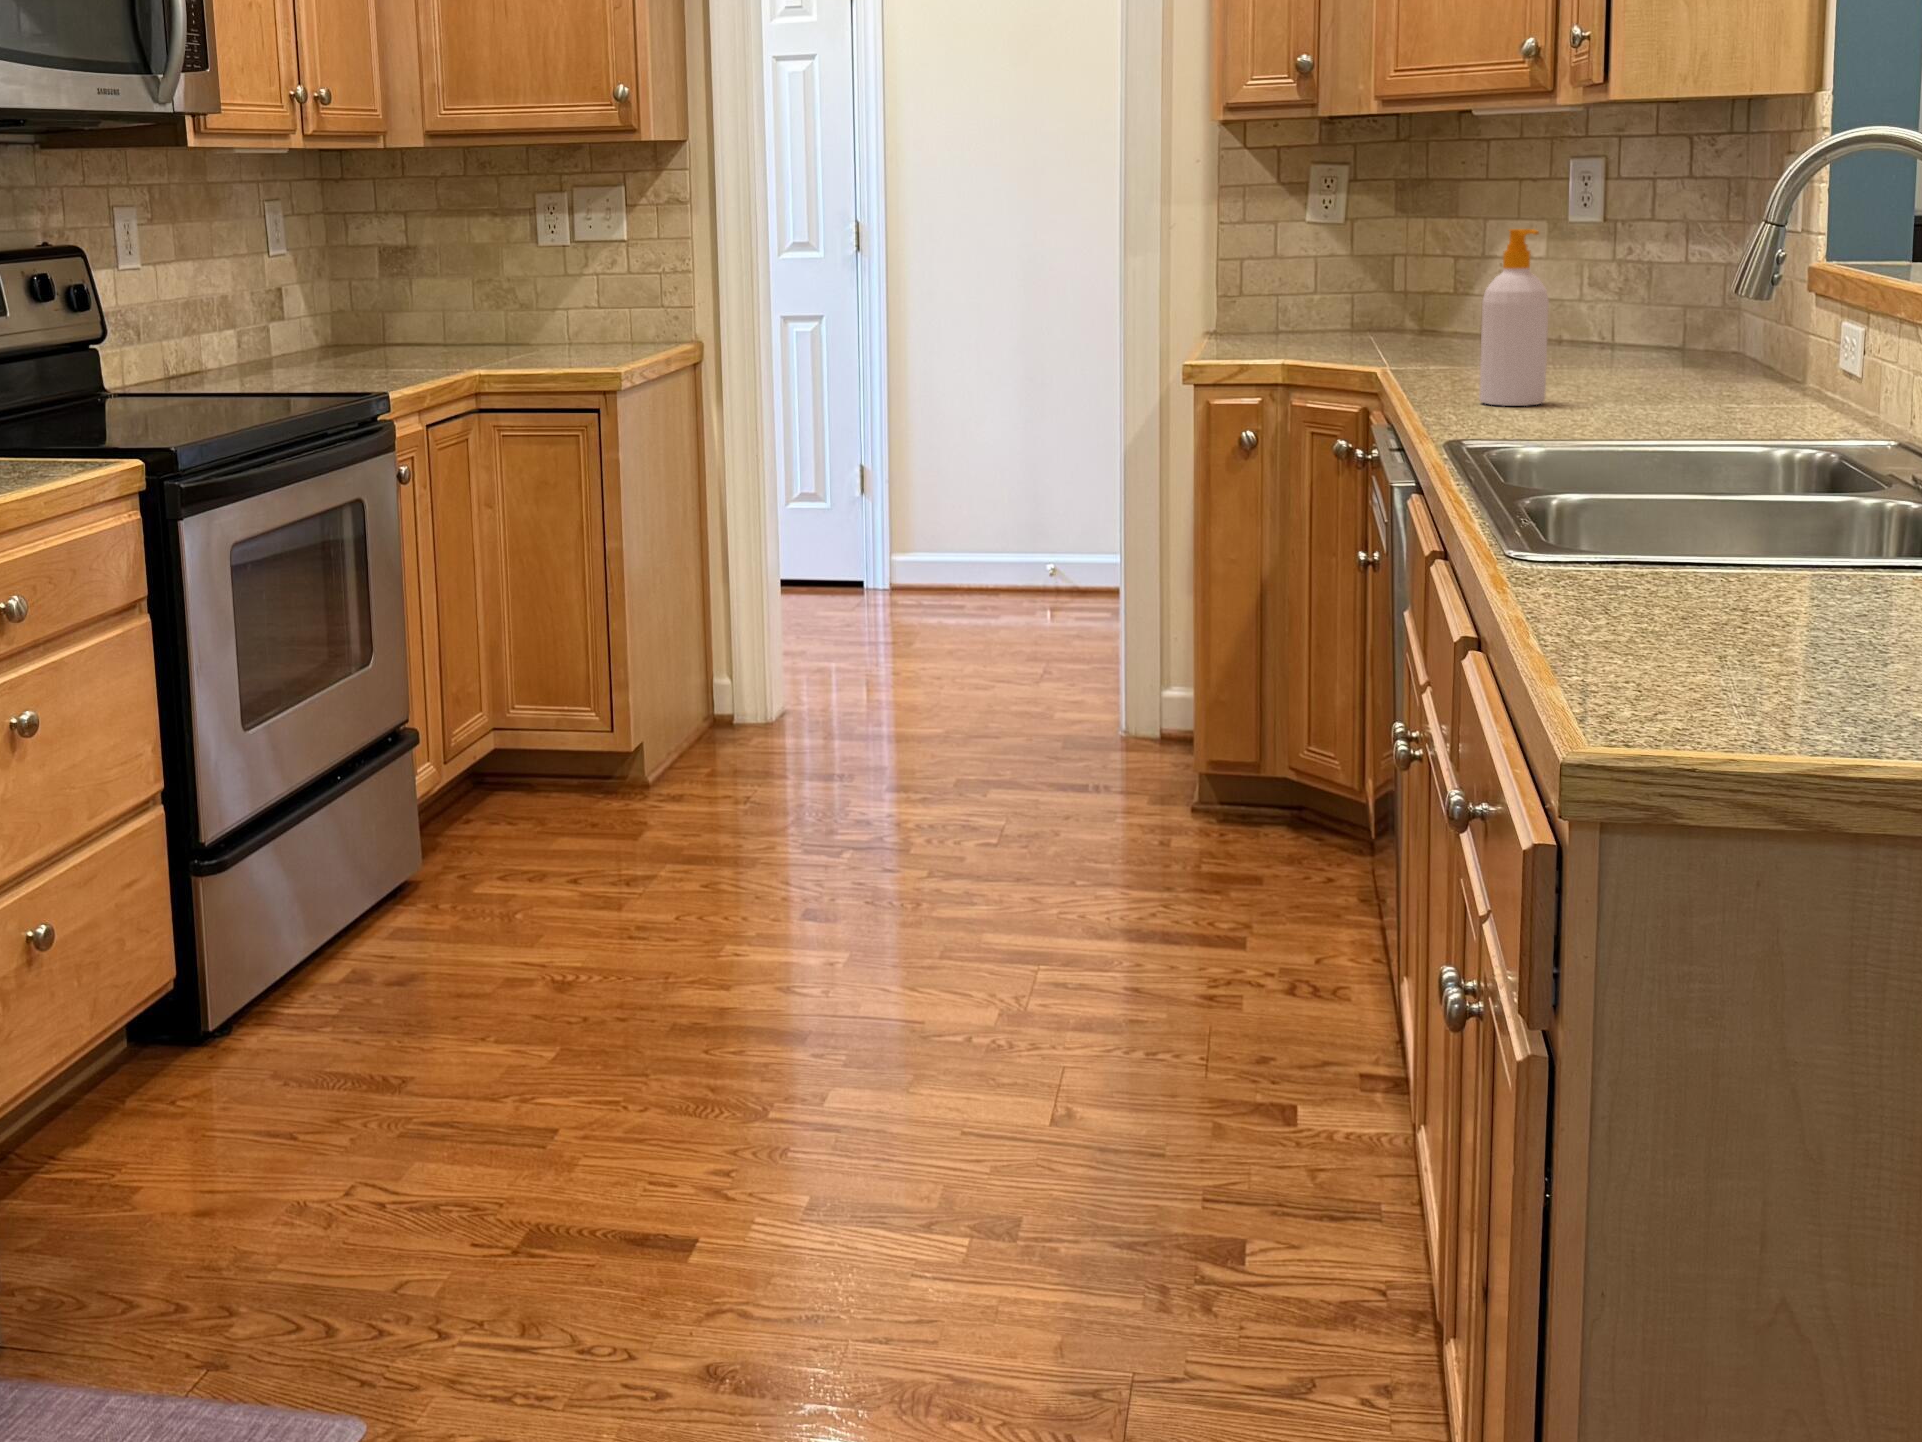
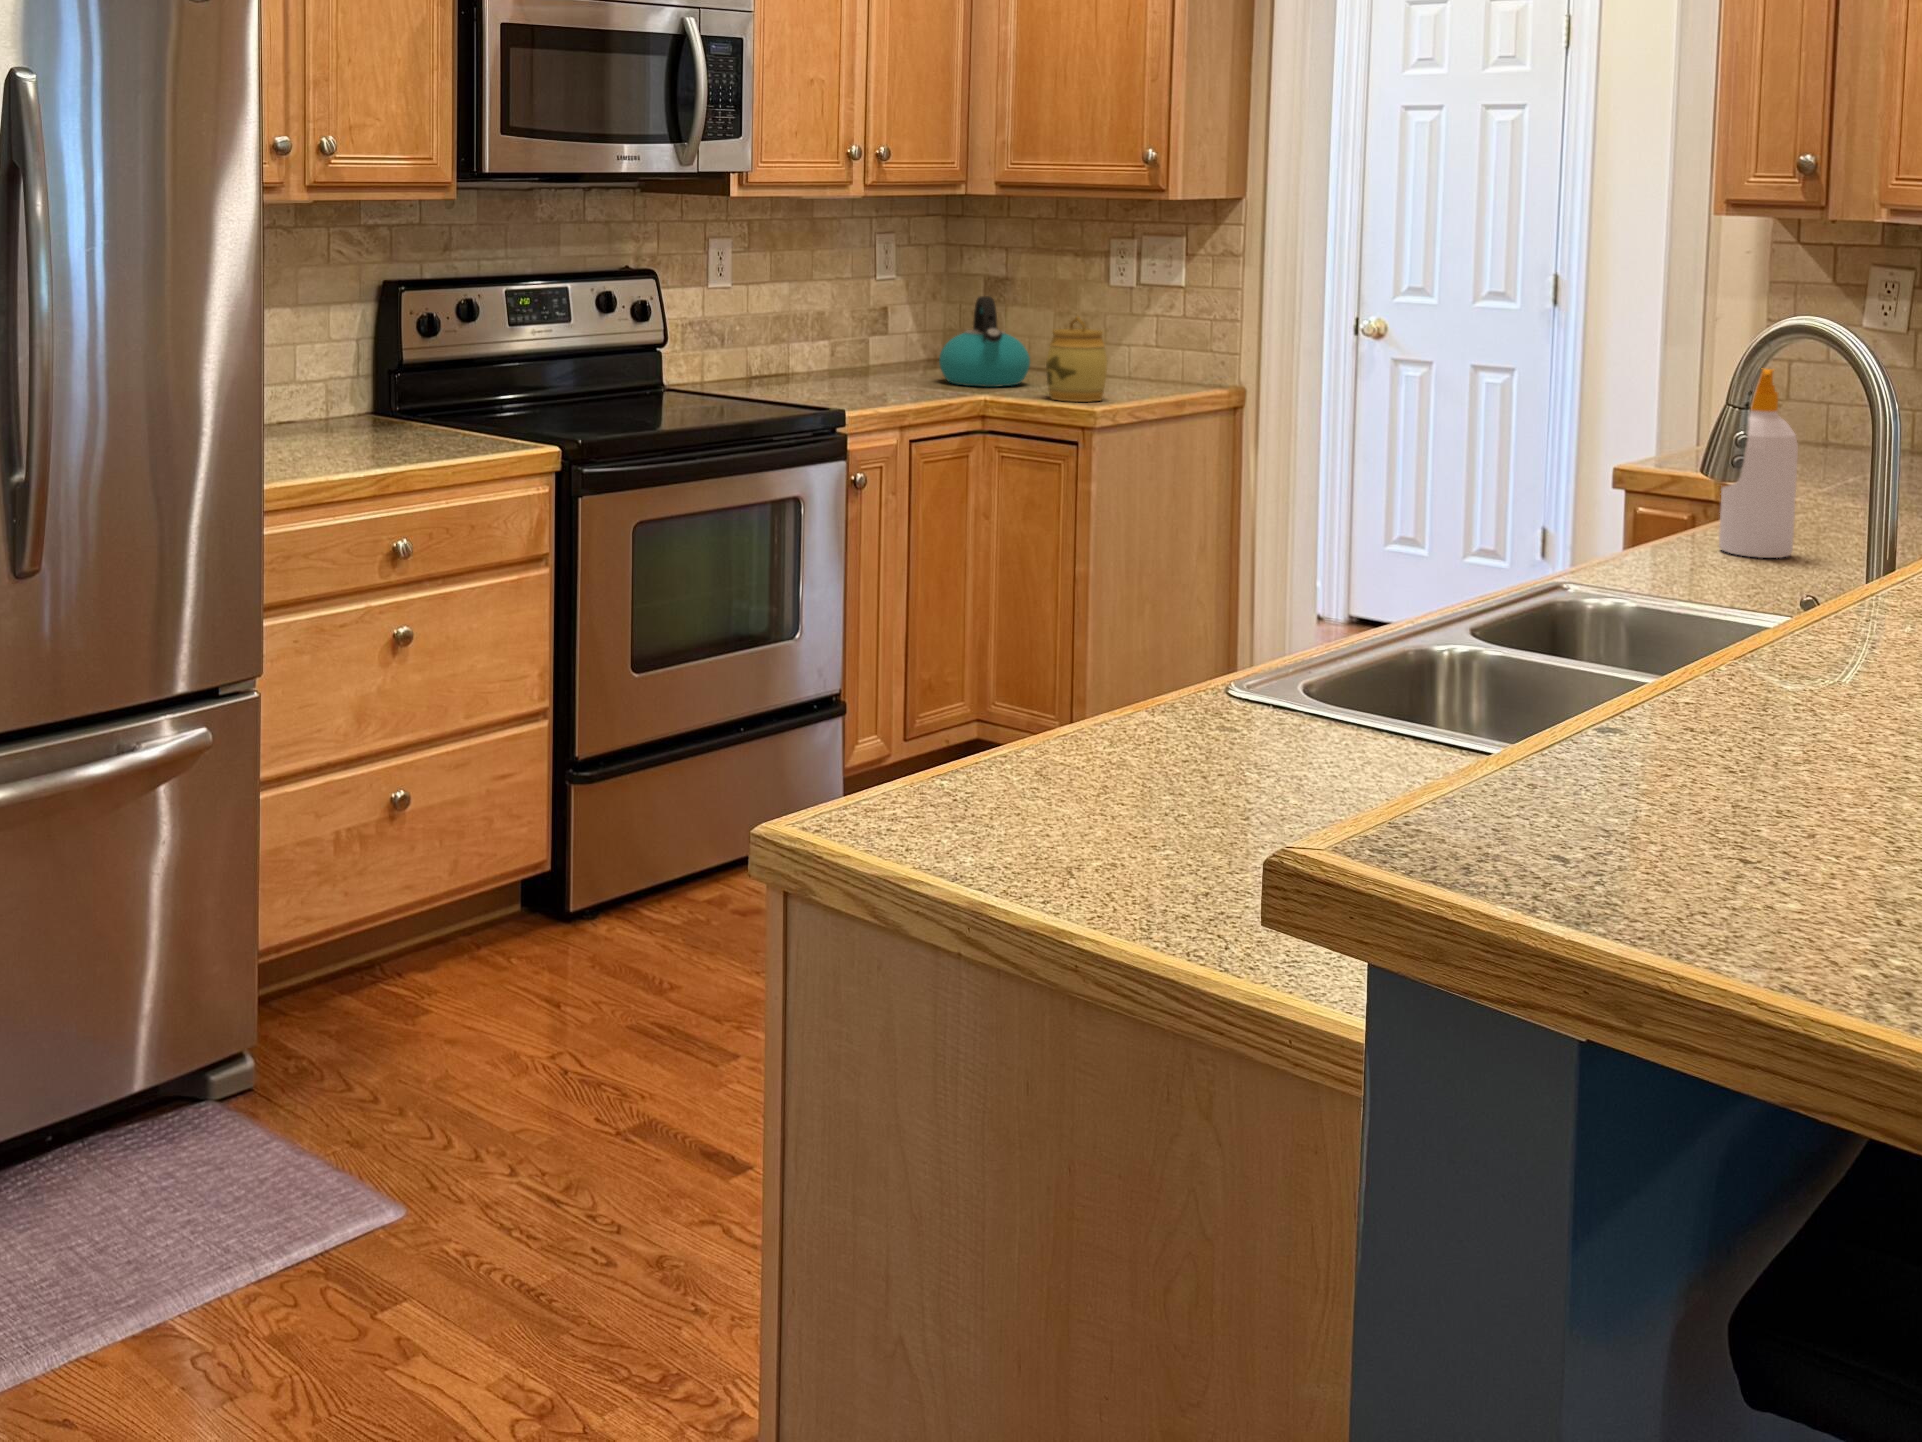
kettle: none [381,261,484,362] -> present [939,296,1030,387]
jar: none [529,271,601,365] -> present [1046,317,1107,402]

